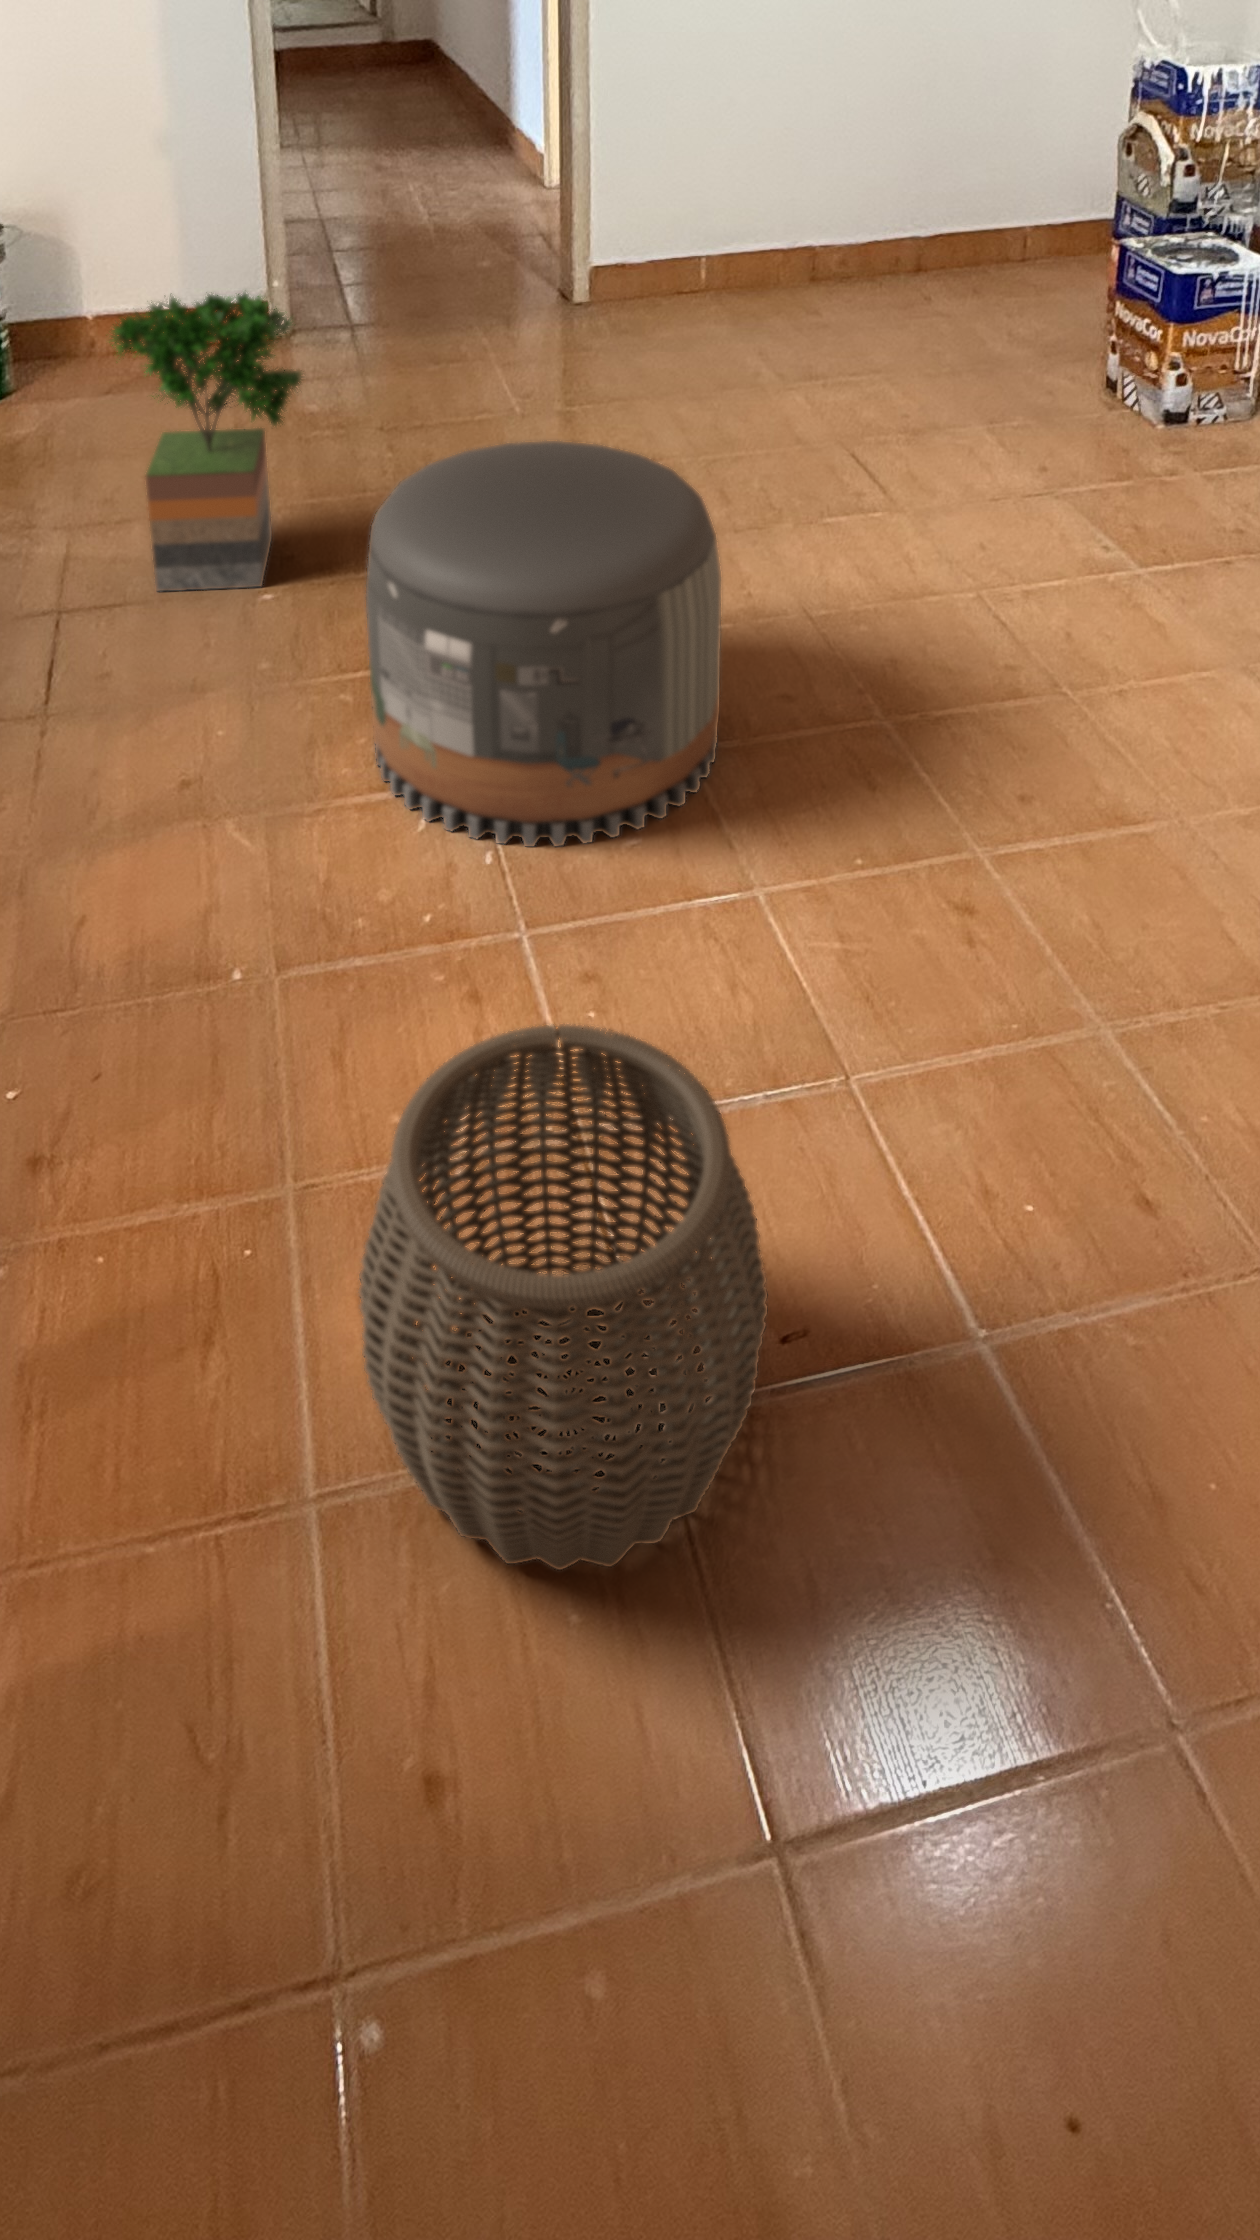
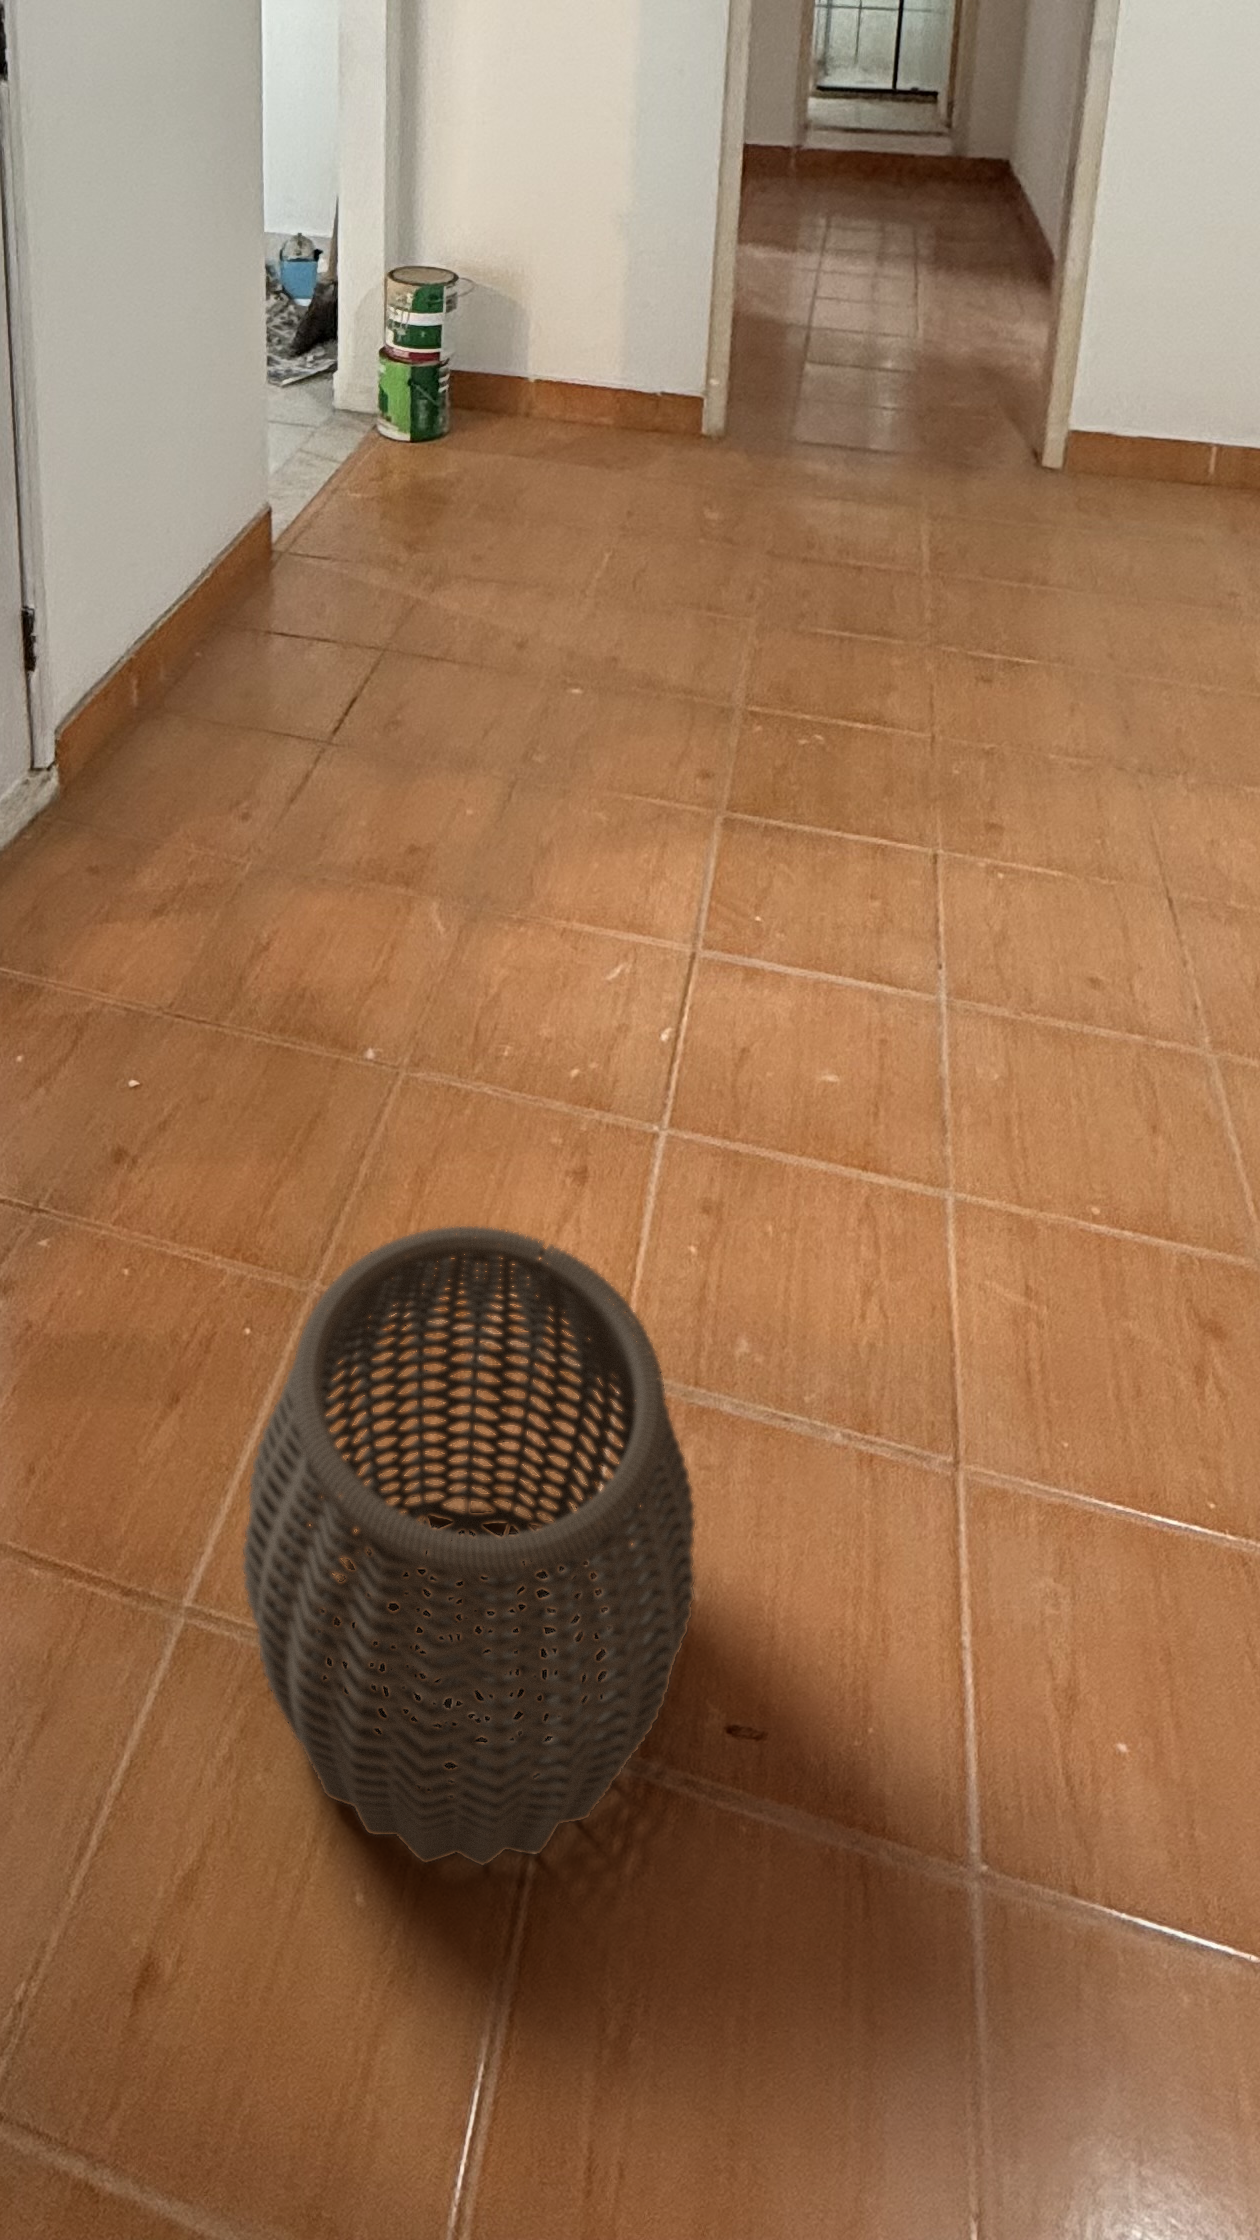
potted tree: present [109,293,302,592] -> none [477,368,665,681]
pouf: present [366,441,721,847] -> none [600,599,1008,1066]

